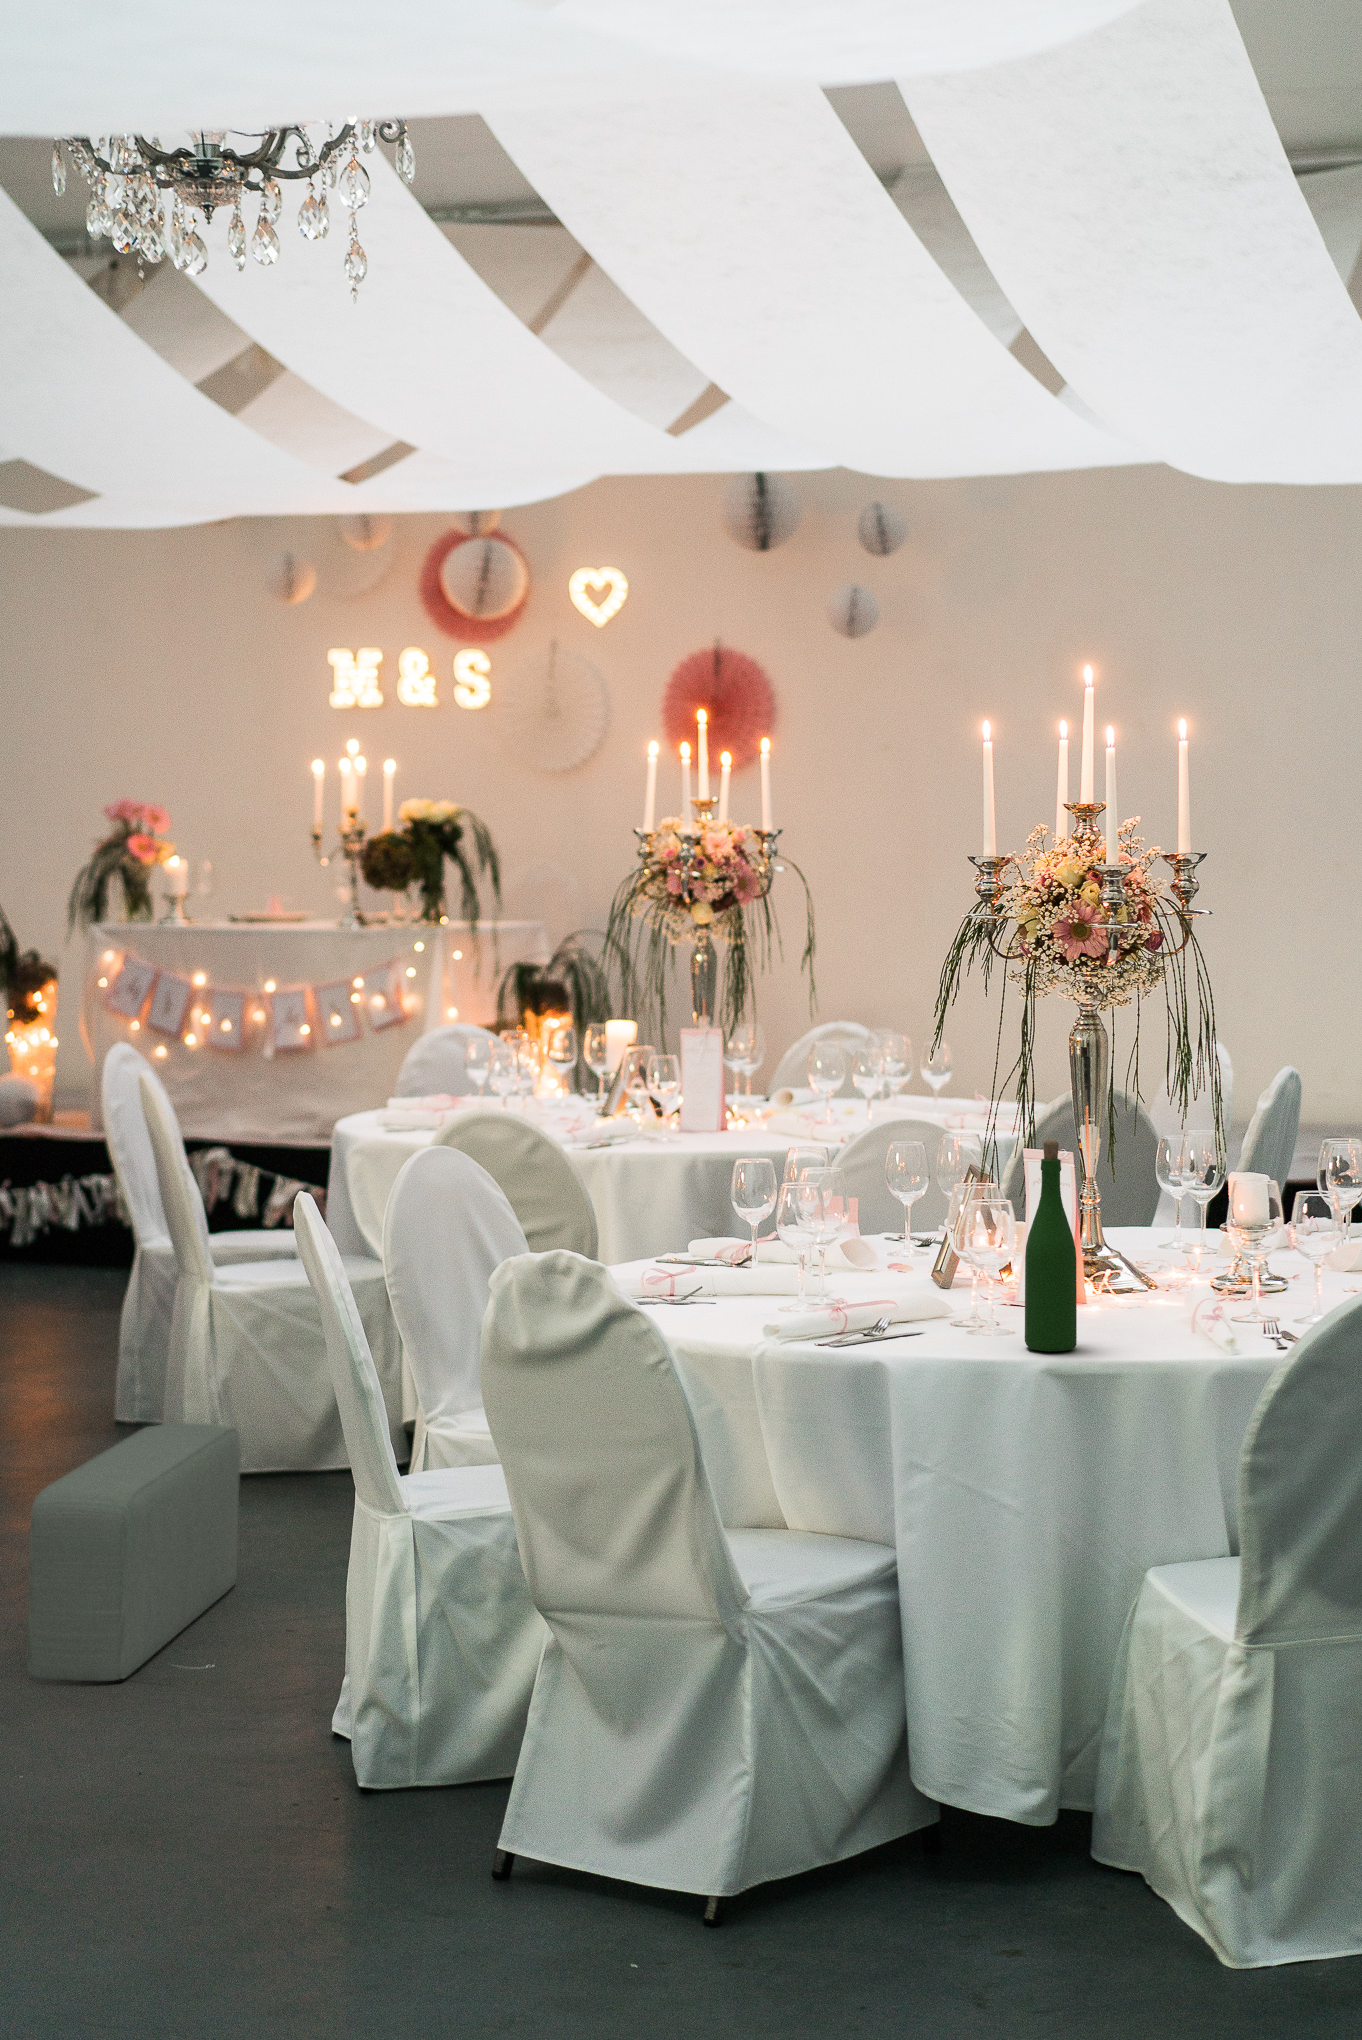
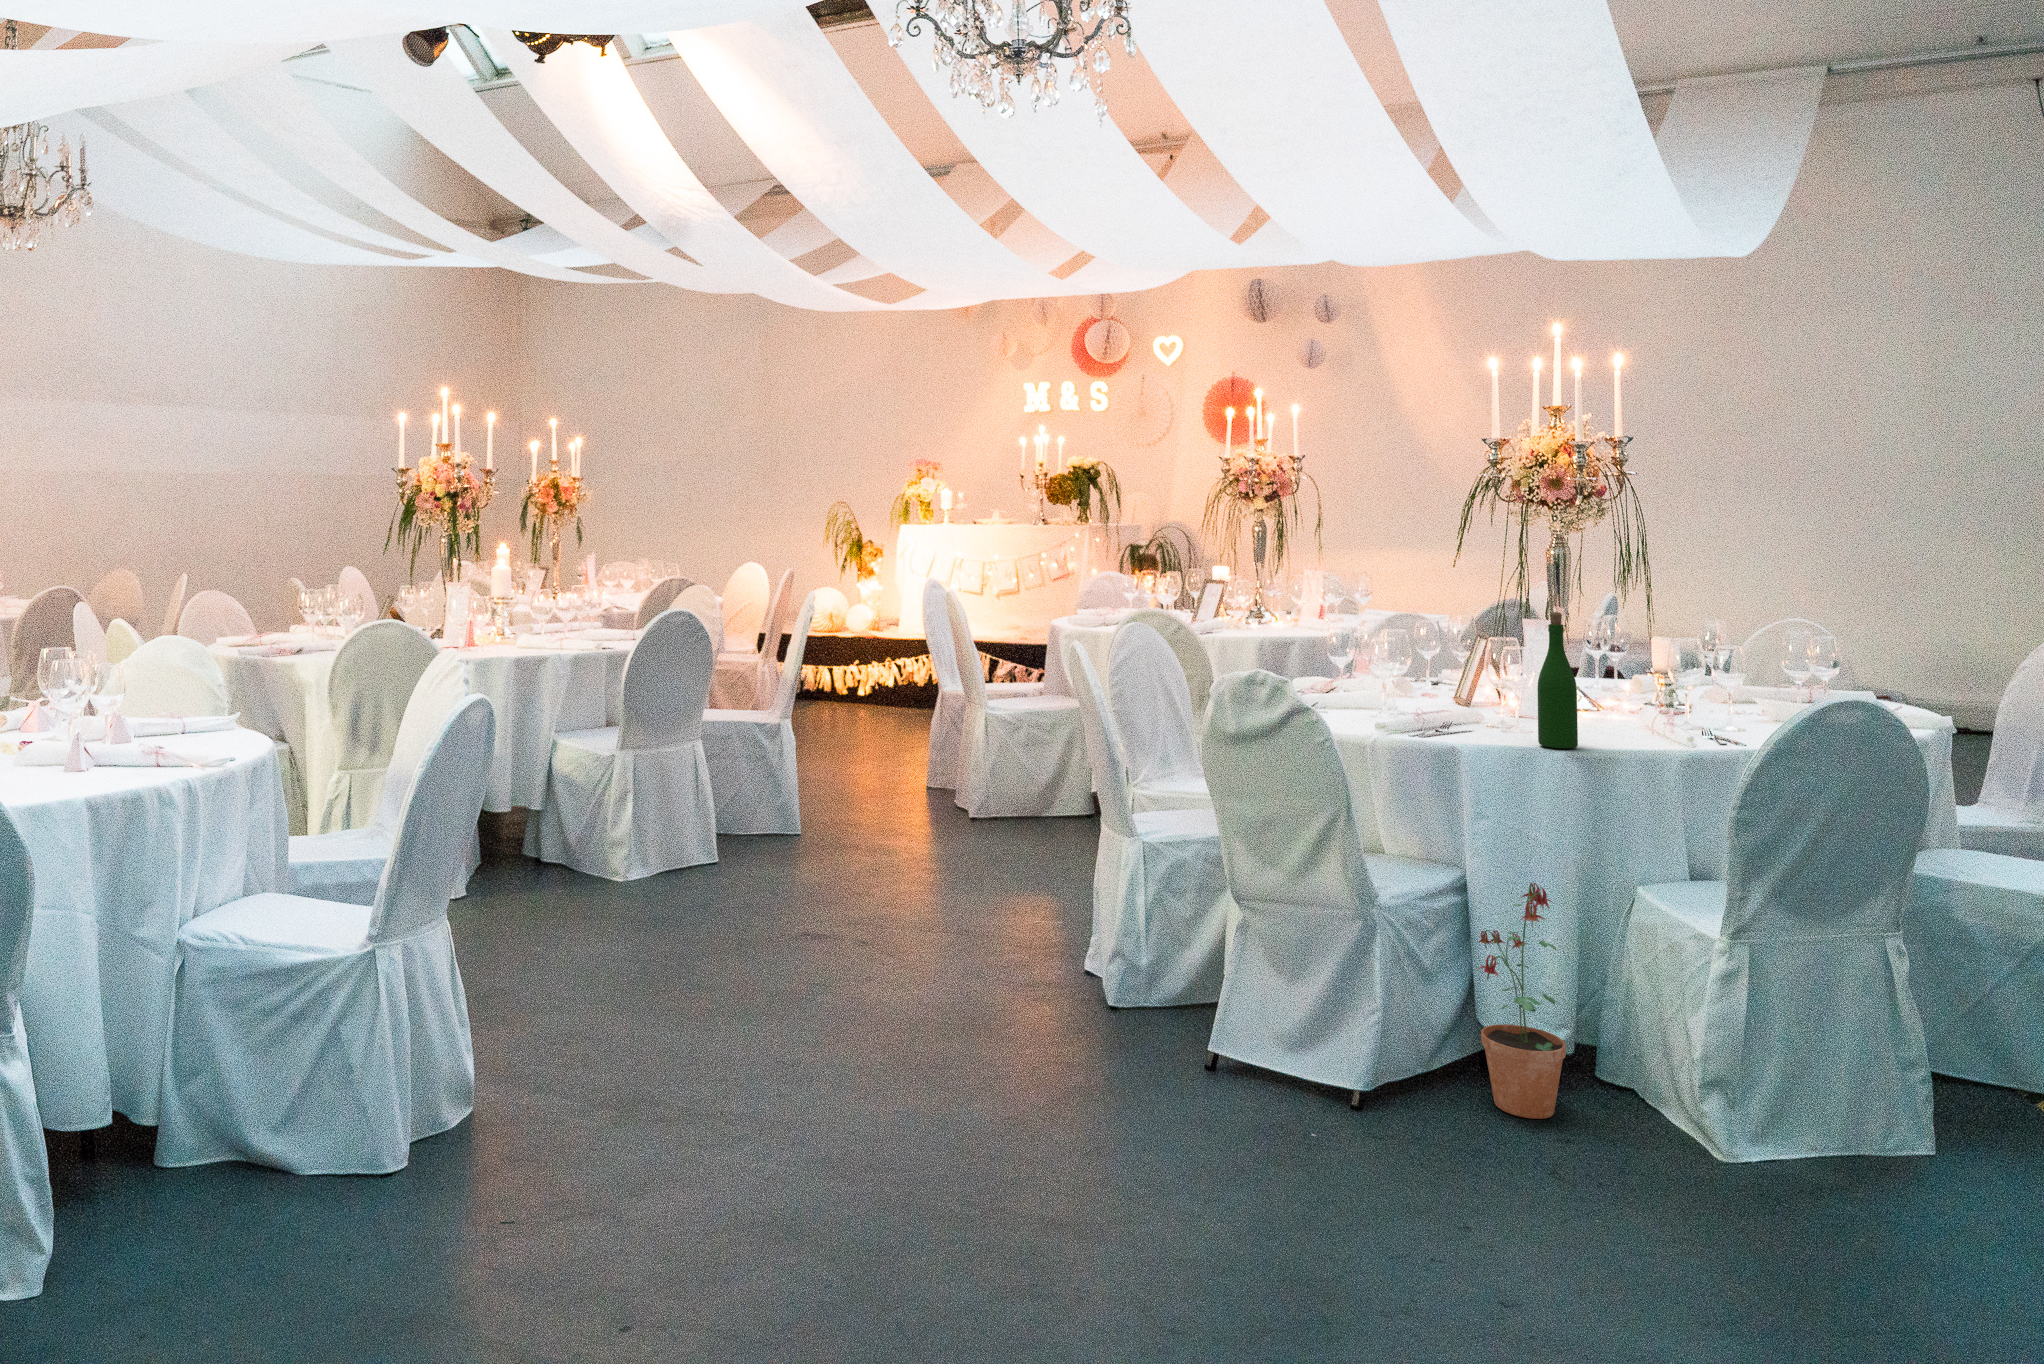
pouf: present [28,1423,240,1681] -> none [902,781,1008,915]
potted plant: none [915,1567,1038,1940] -> present [1478,883,1566,1119]

